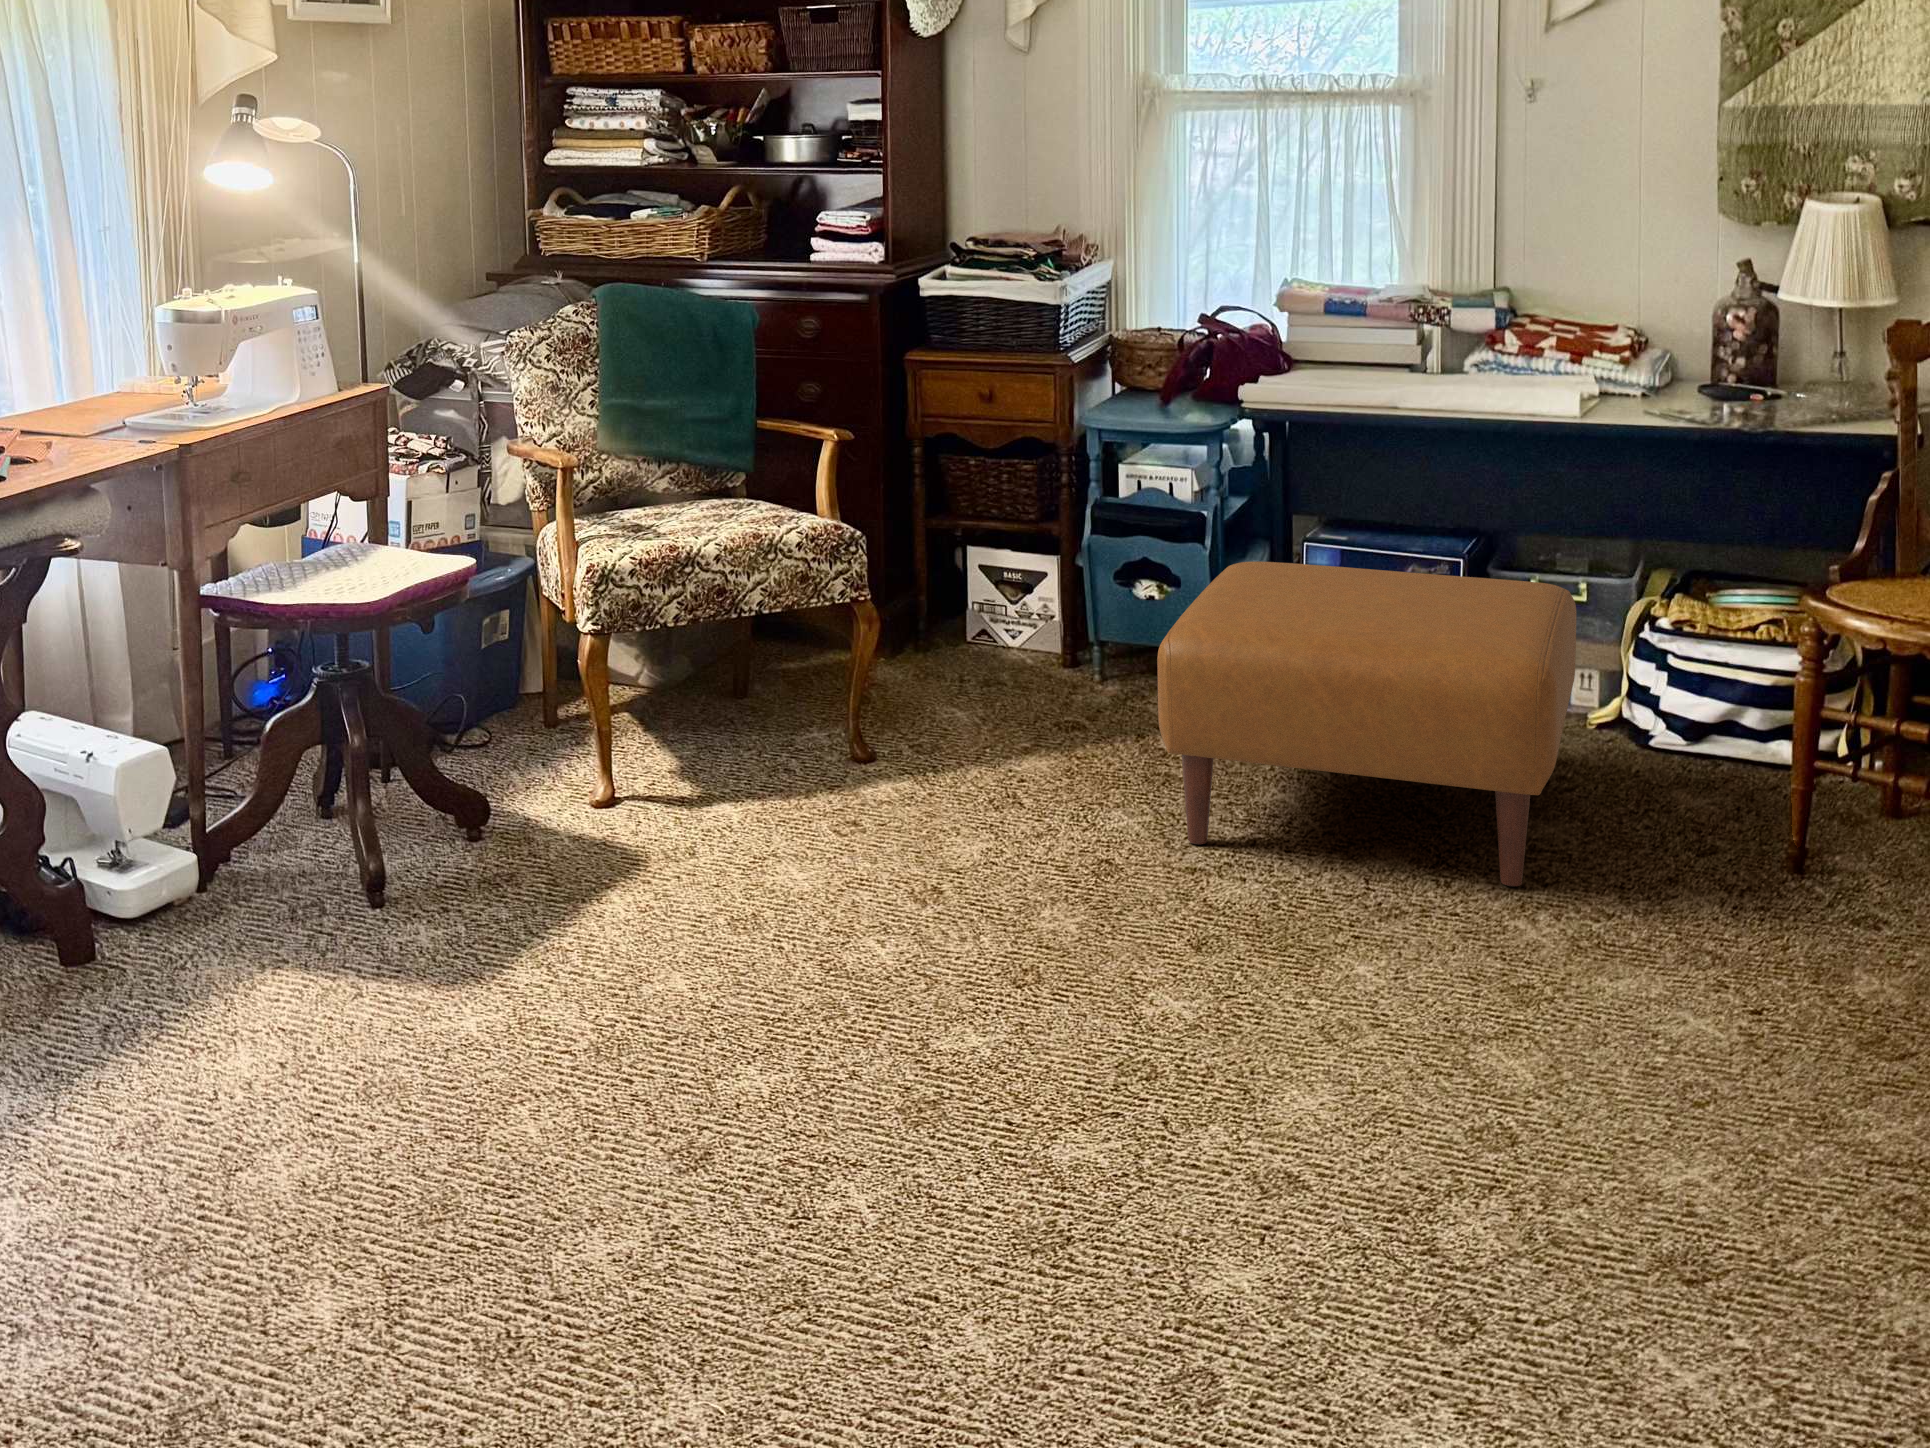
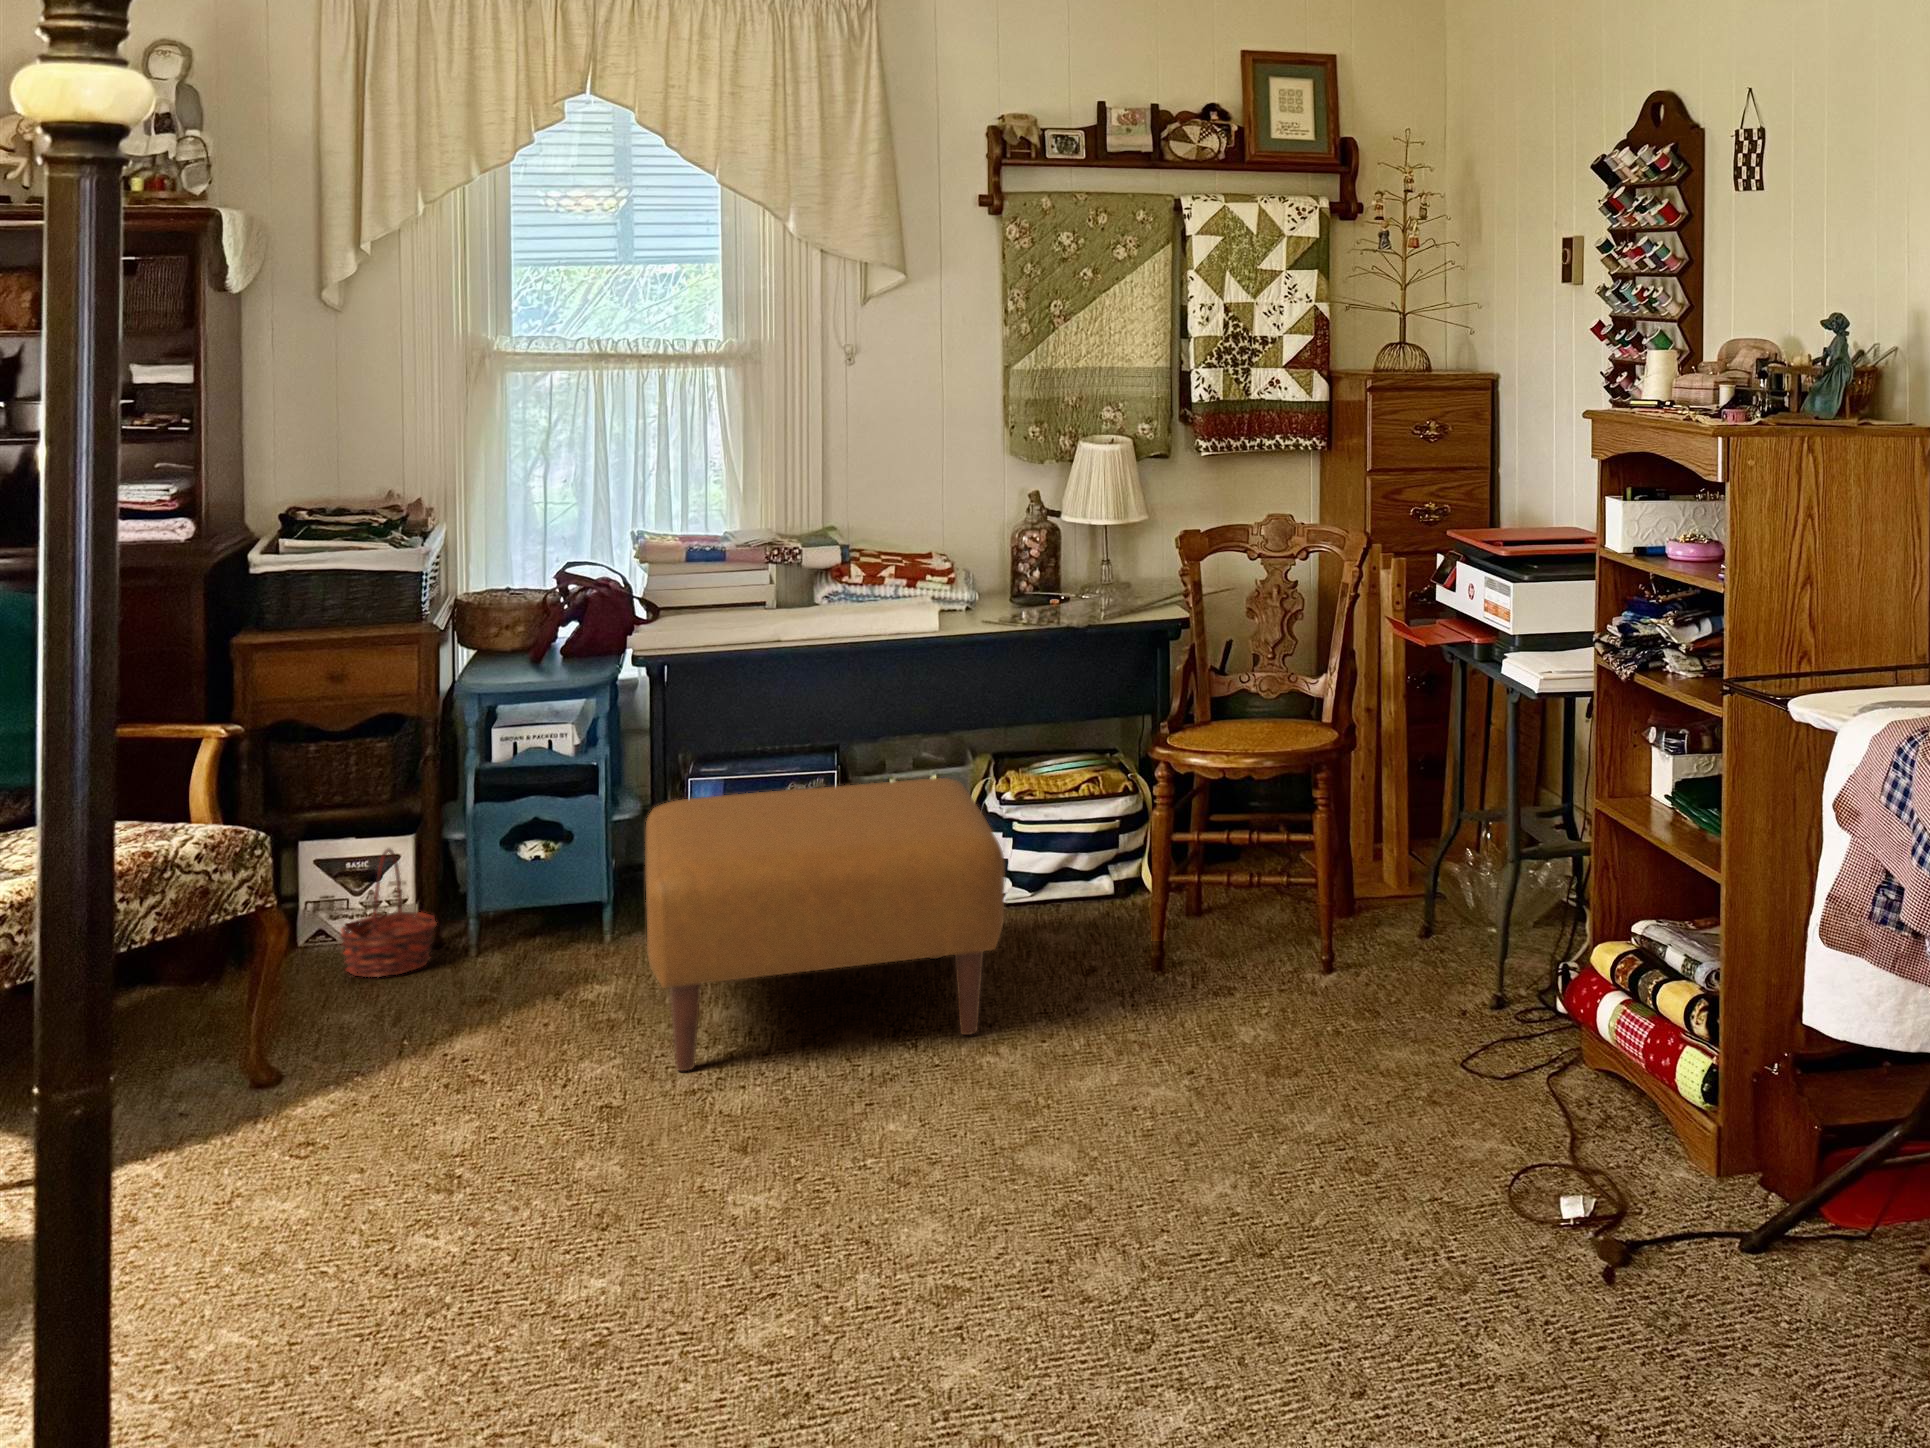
basket: none [981,565,1066,684] -> present [340,849,436,977]

